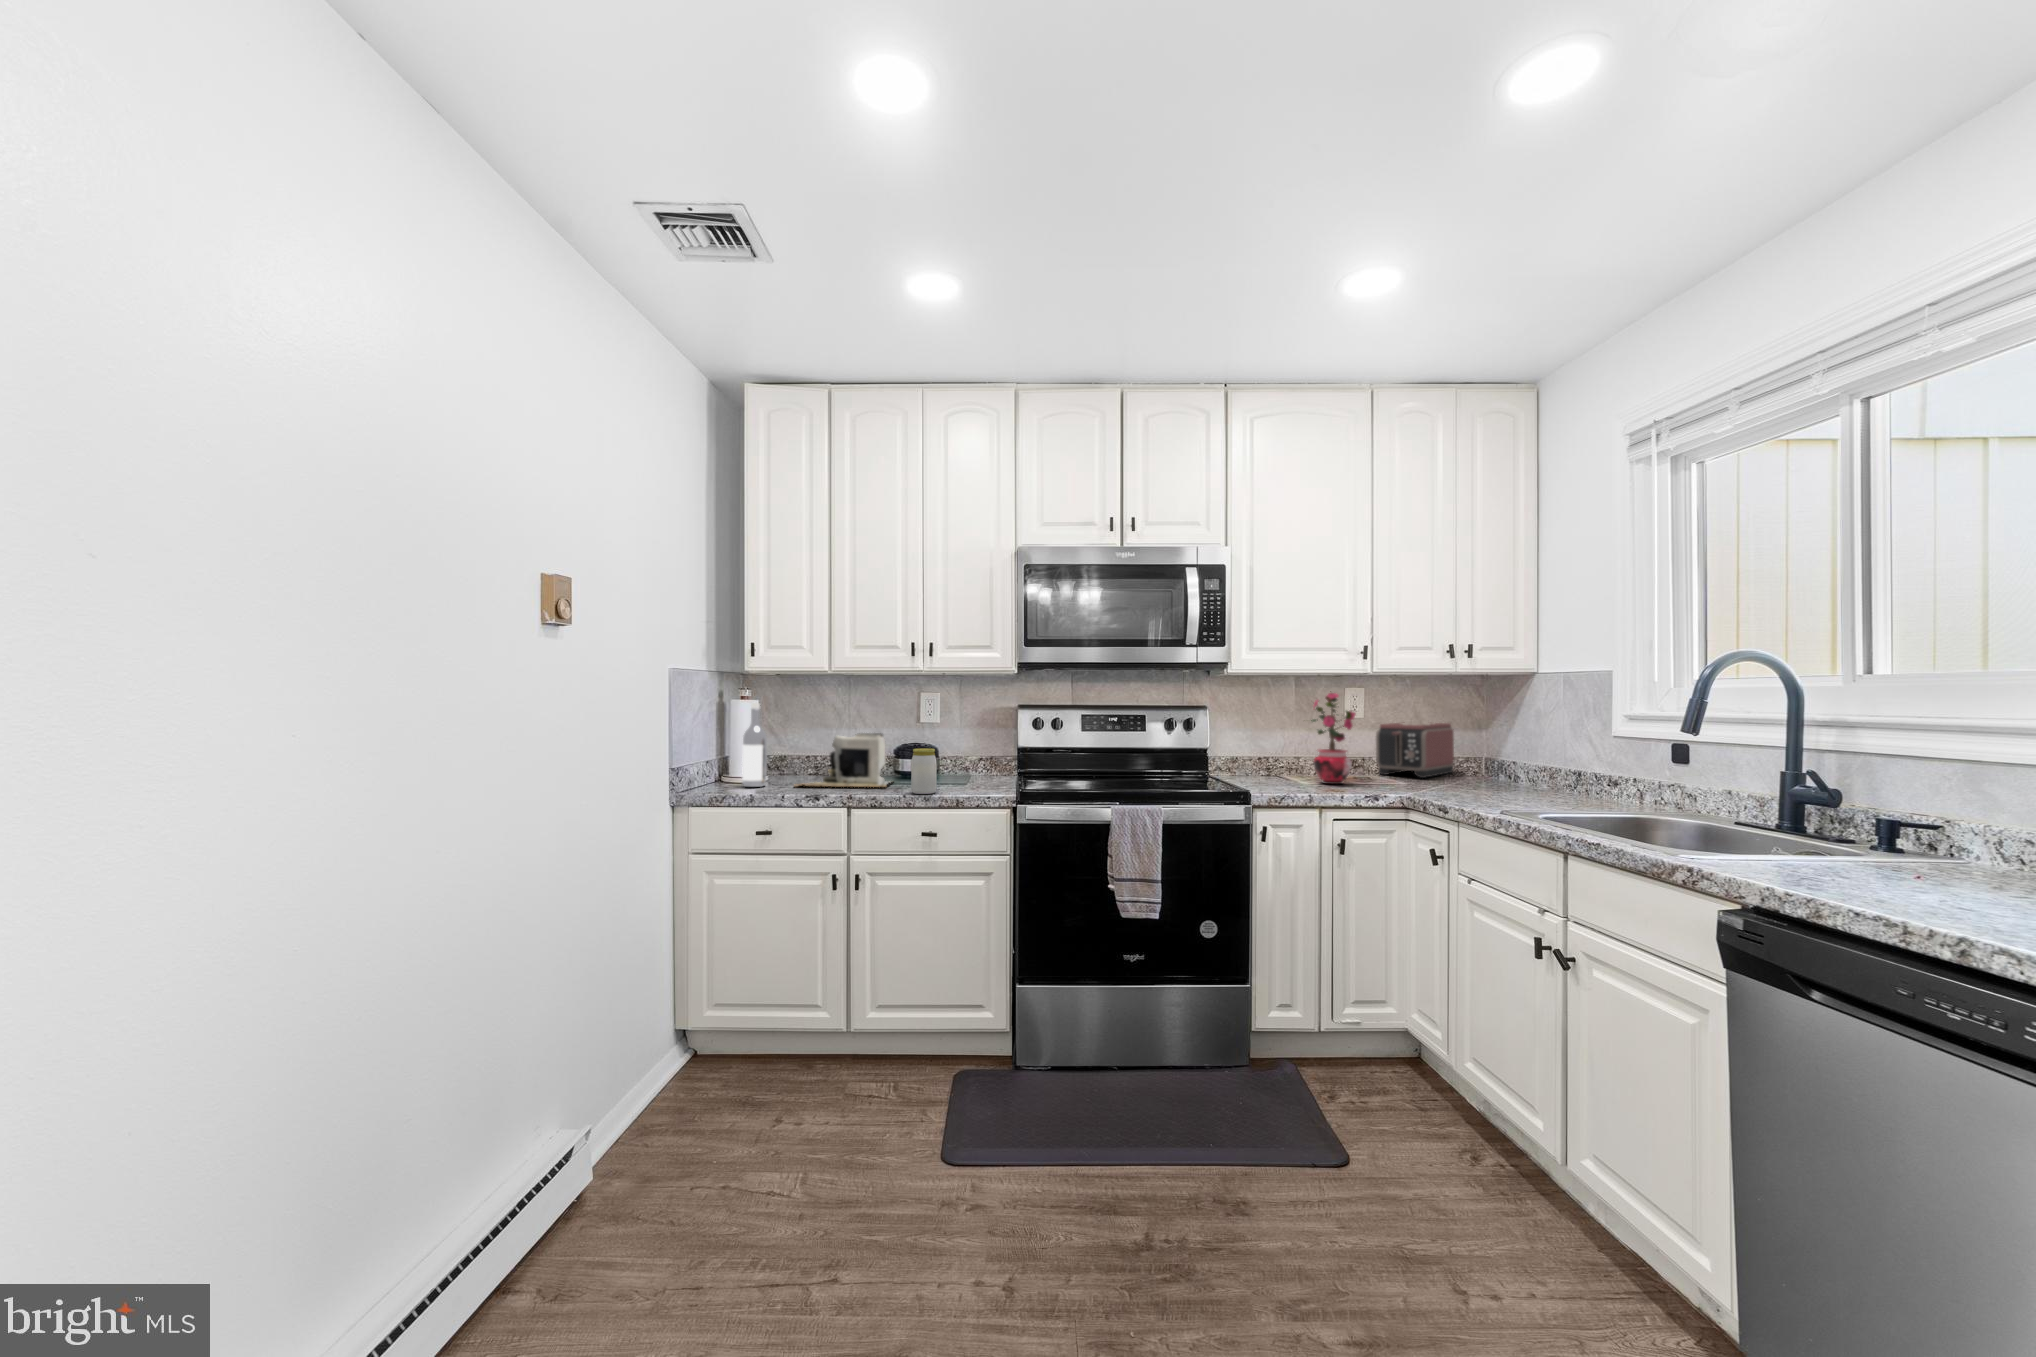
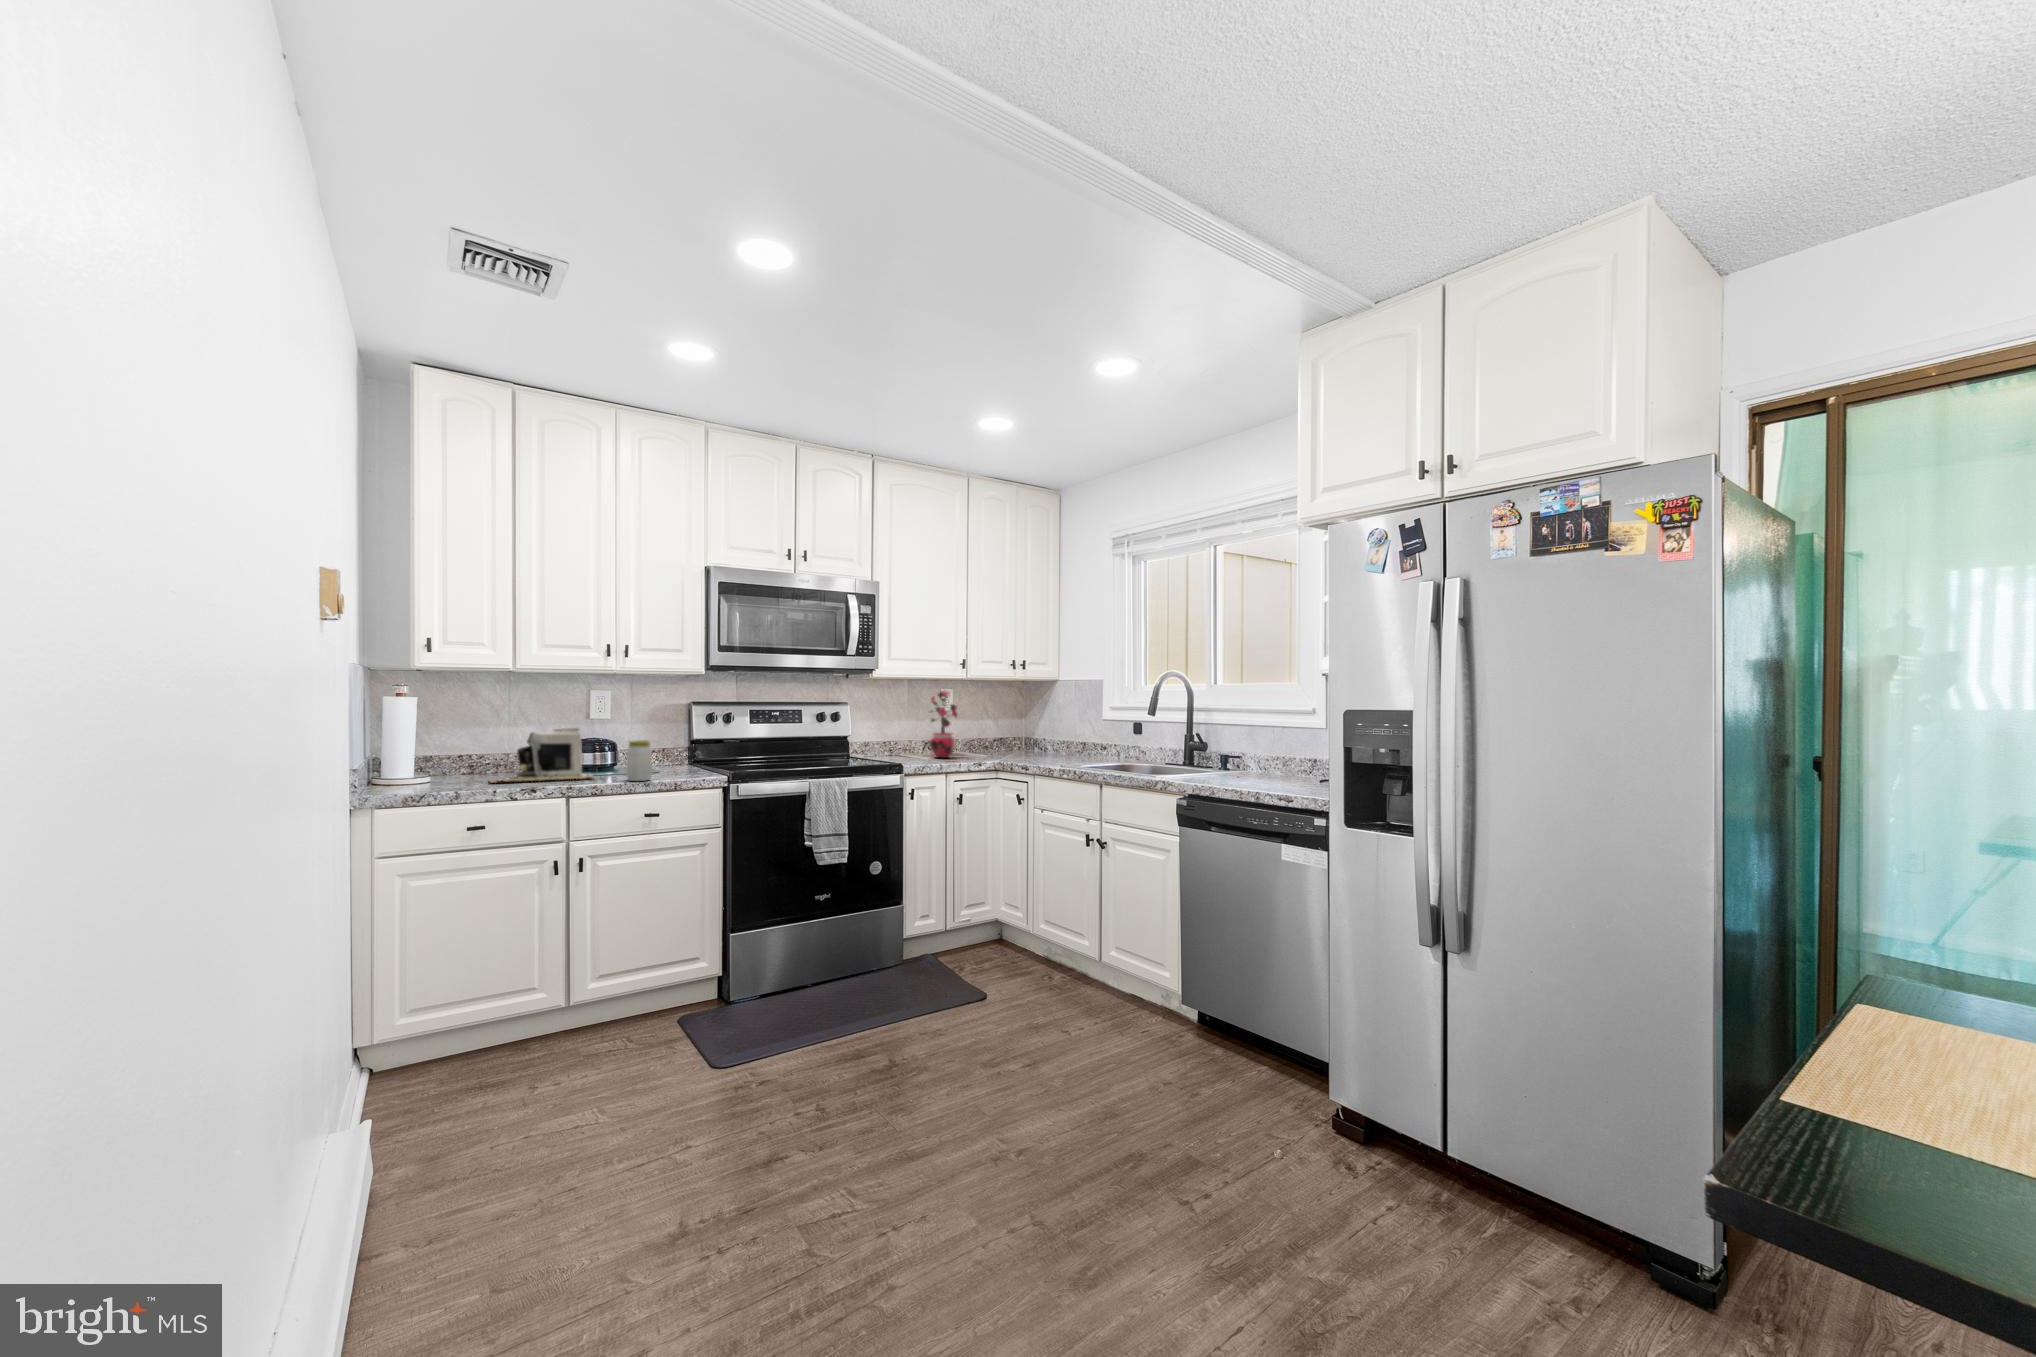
wine bottle: present [742,703,767,787] -> none [427,700,456,786]
toaster: present [1376,723,1454,778] -> none [963,713,1008,751]

